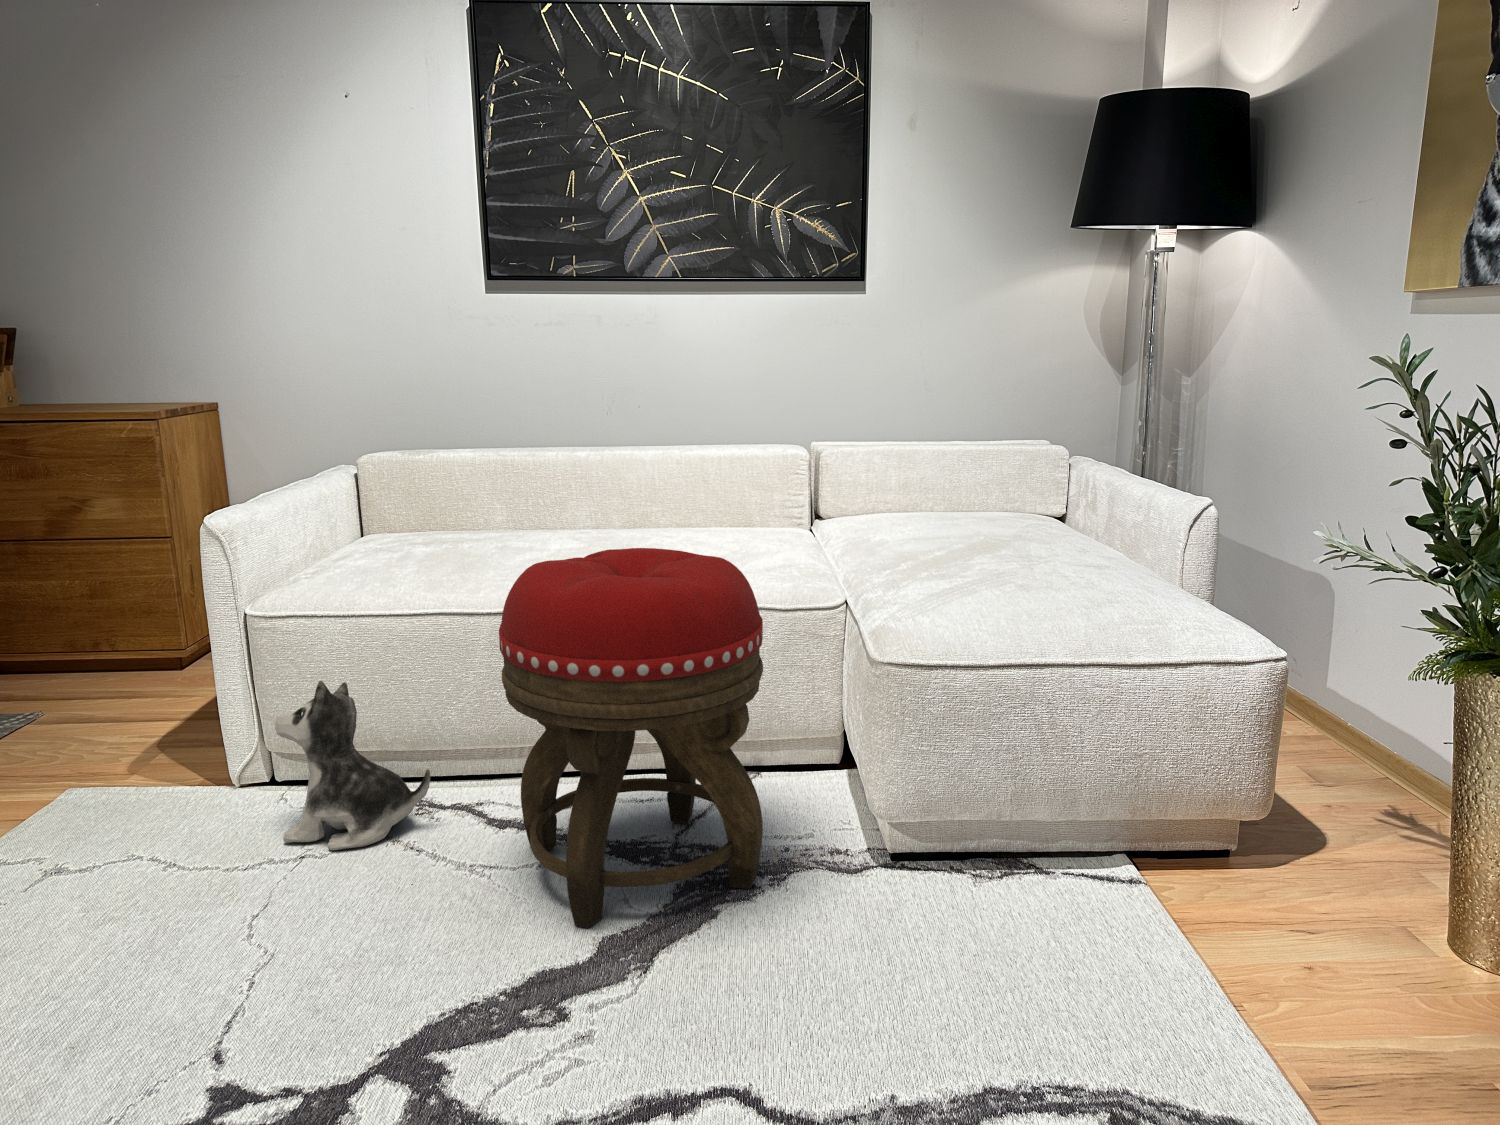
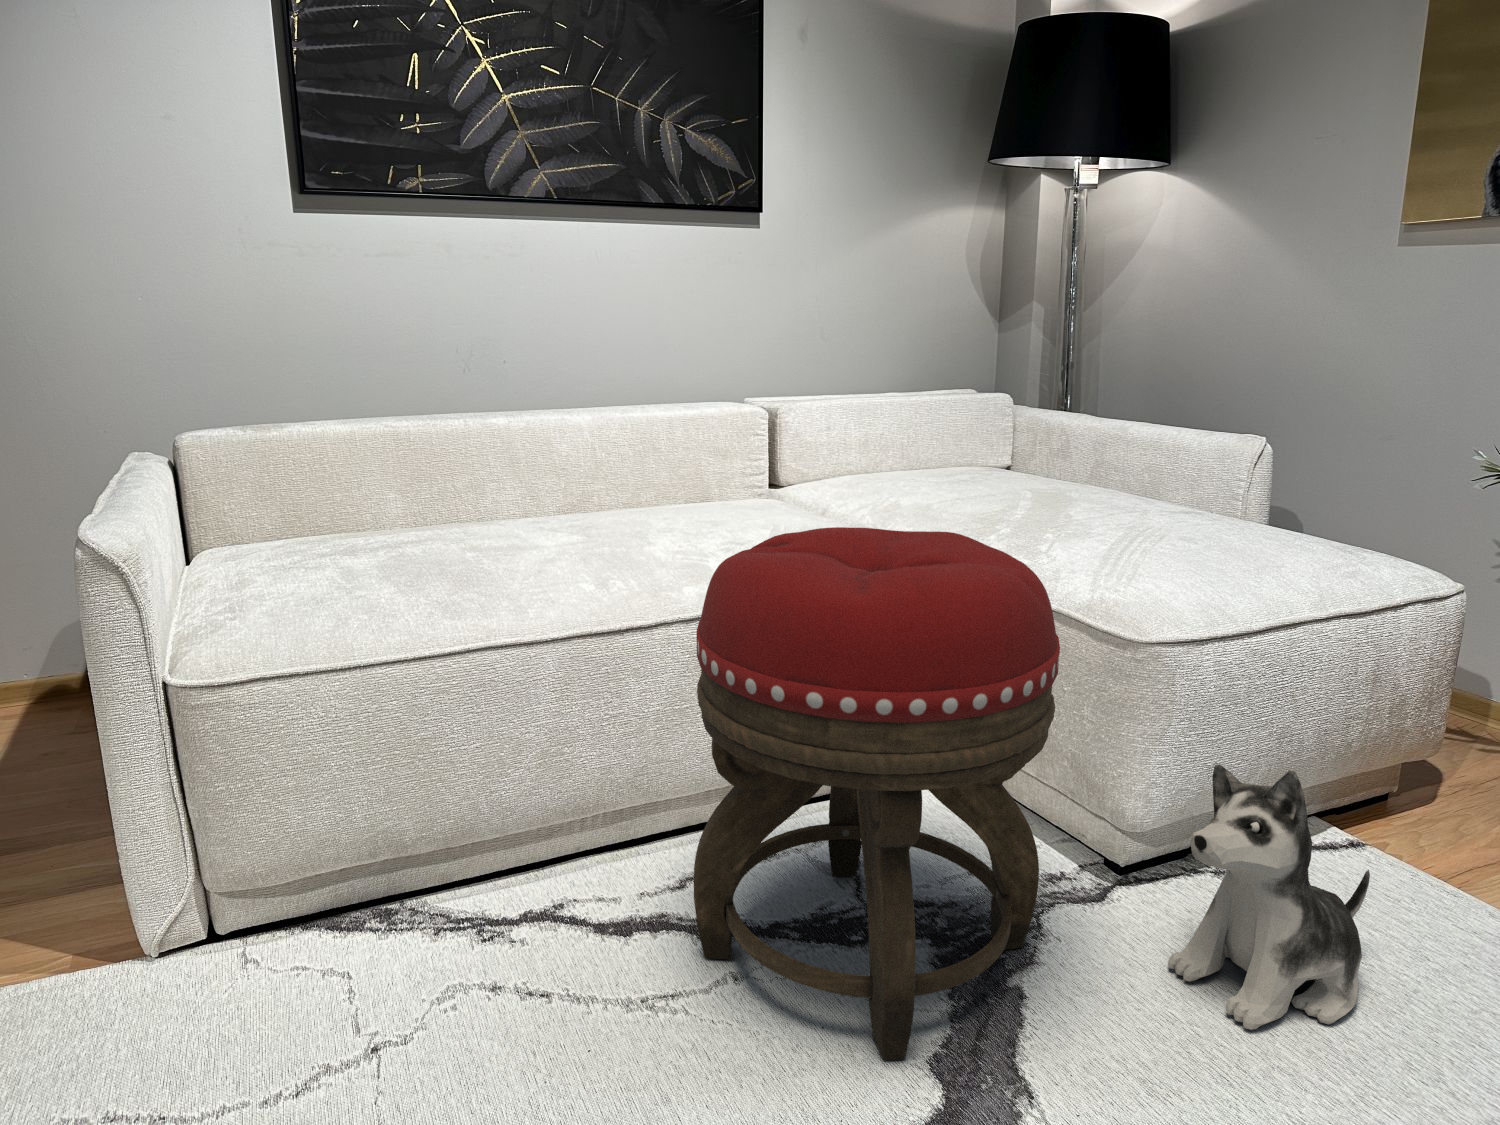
plush toy: present [275,681,430,850] -> present [1168,765,1370,1030]

